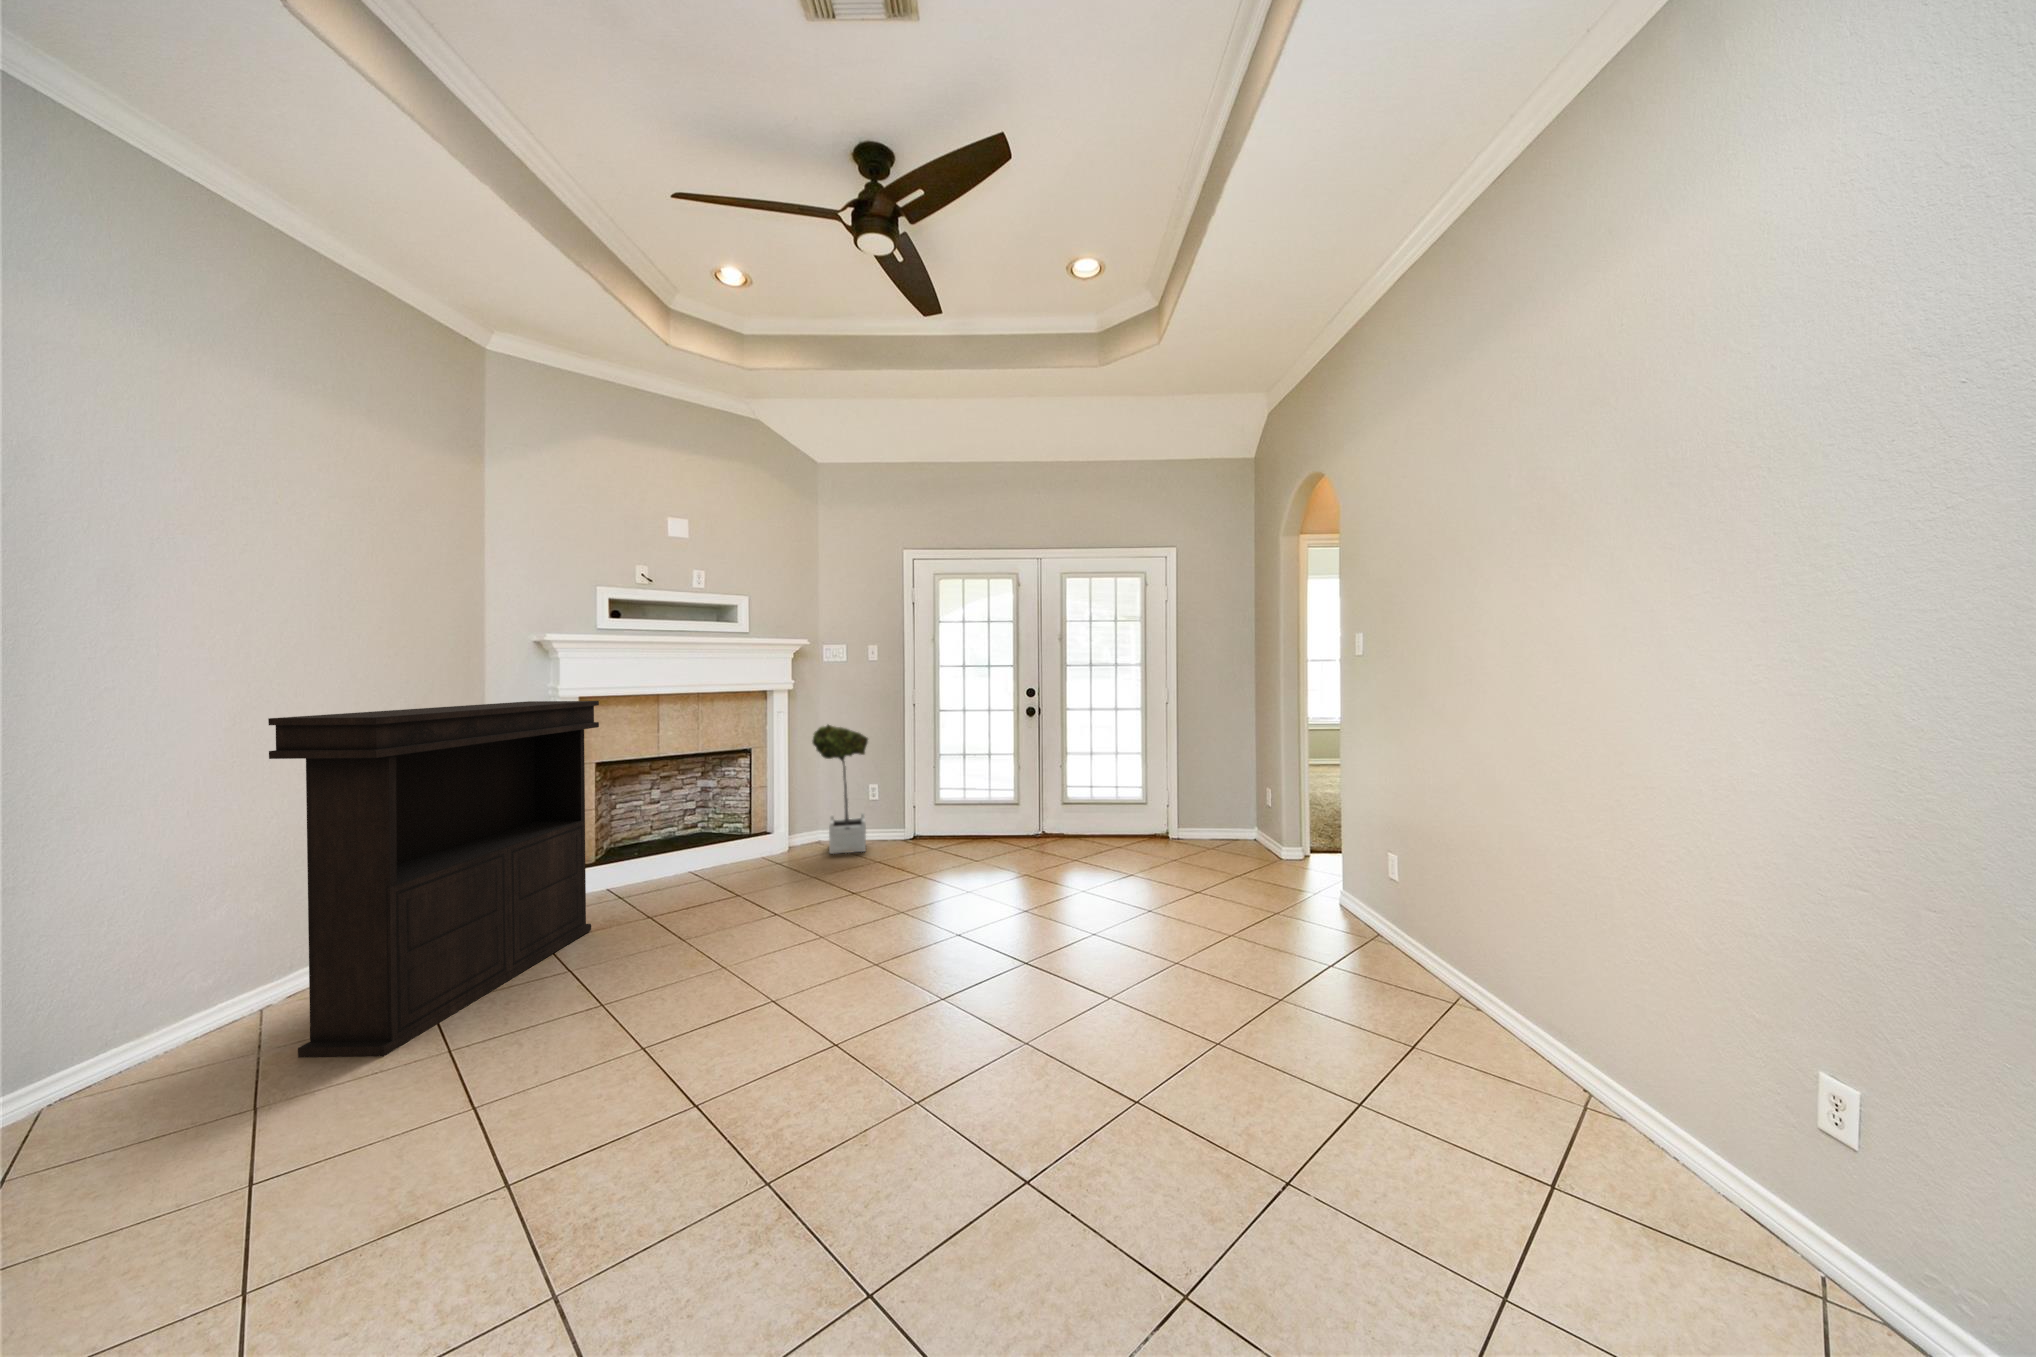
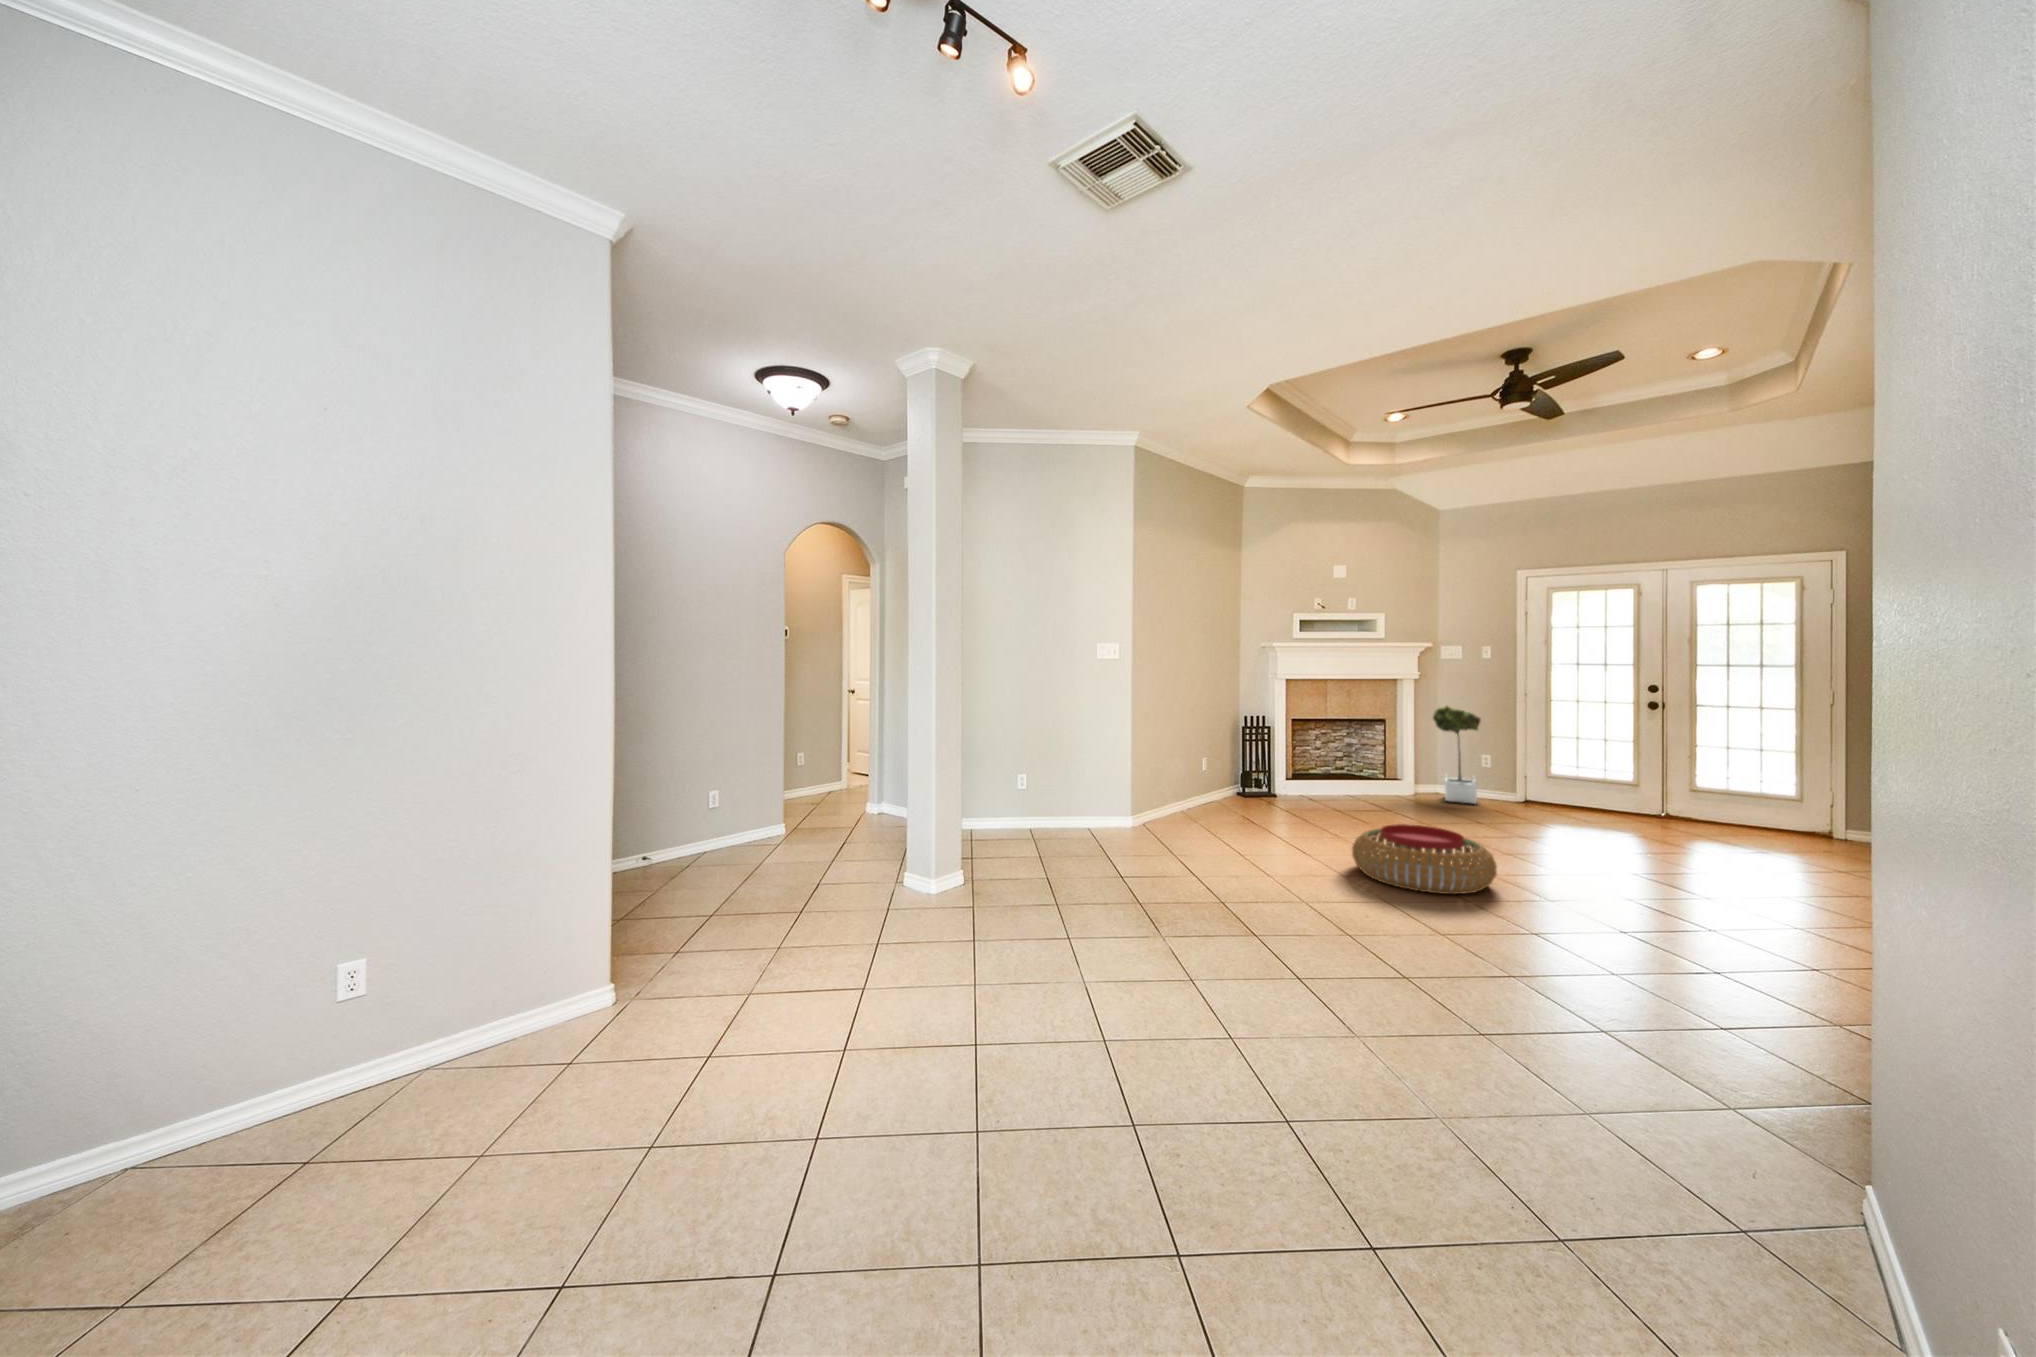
console table: present [268,701,599,1058] -> none [1211,681,1312,832]
pouf: none [541,993,846,1217] -> present [1352,824,1497,894]

